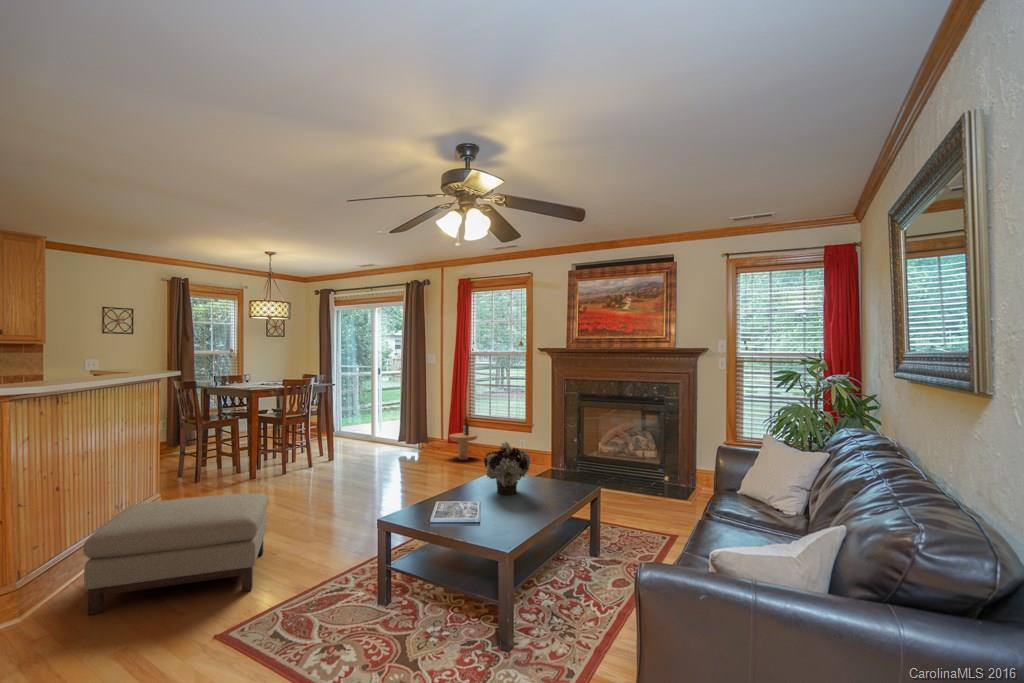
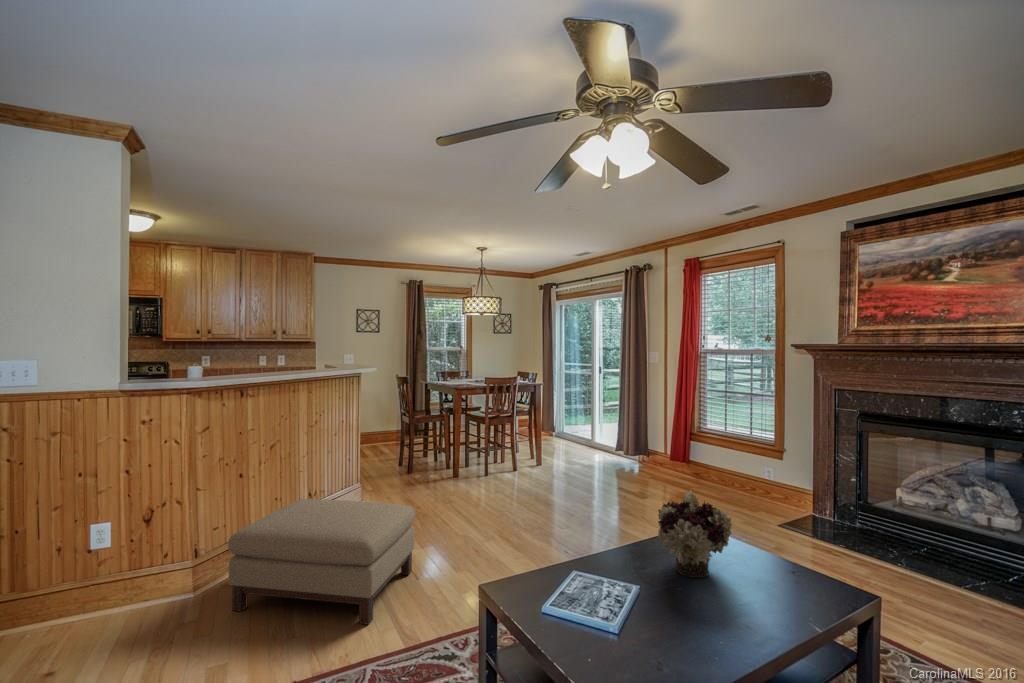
side table: present [449,417,477,460] -> none [669,430,705,484]

